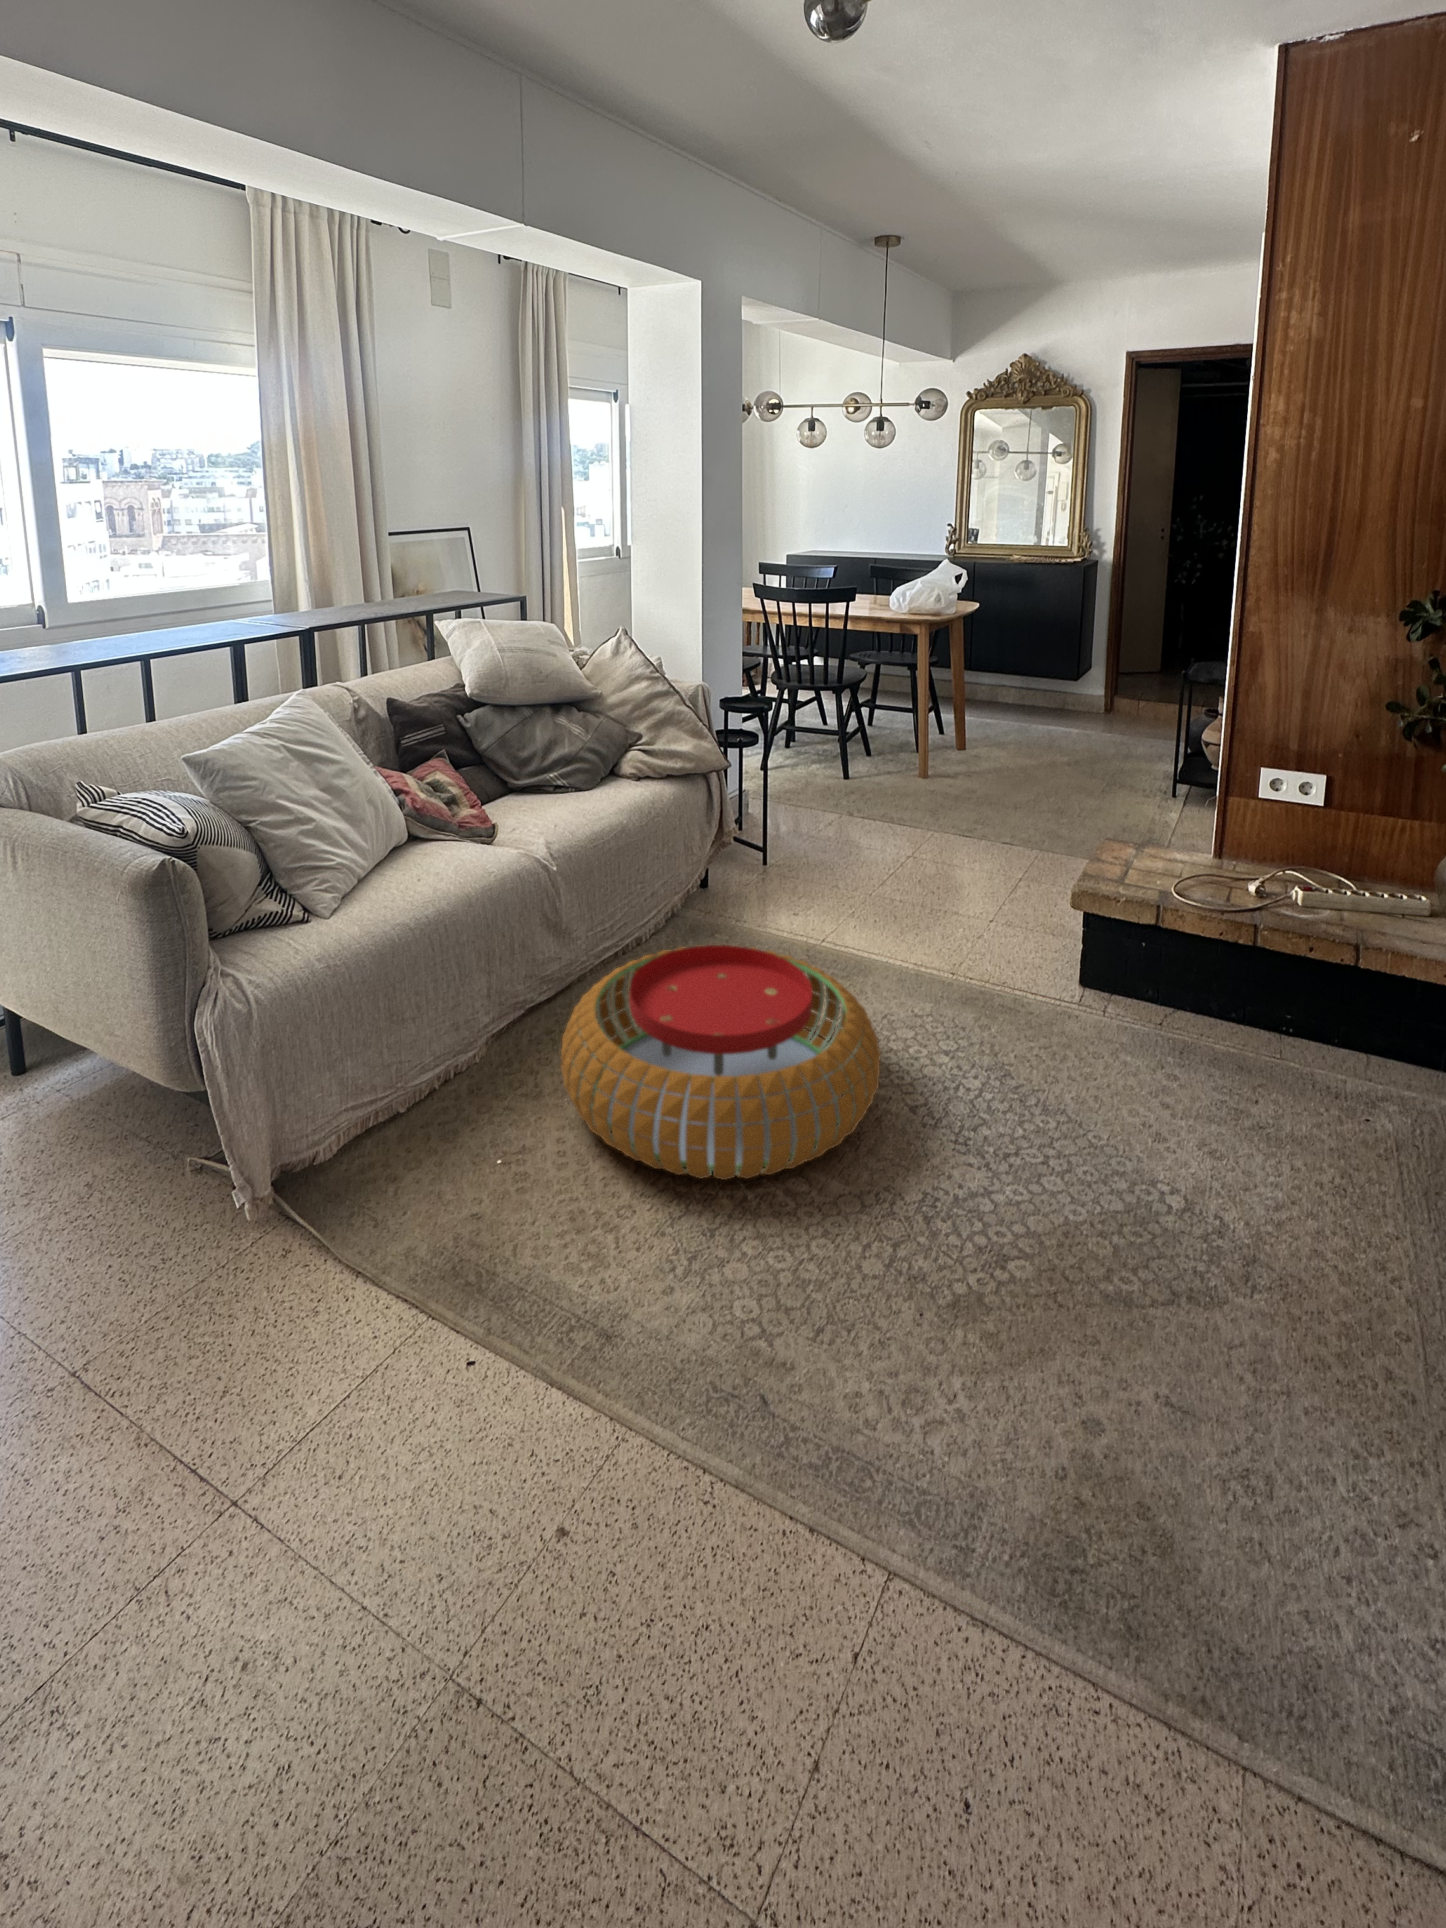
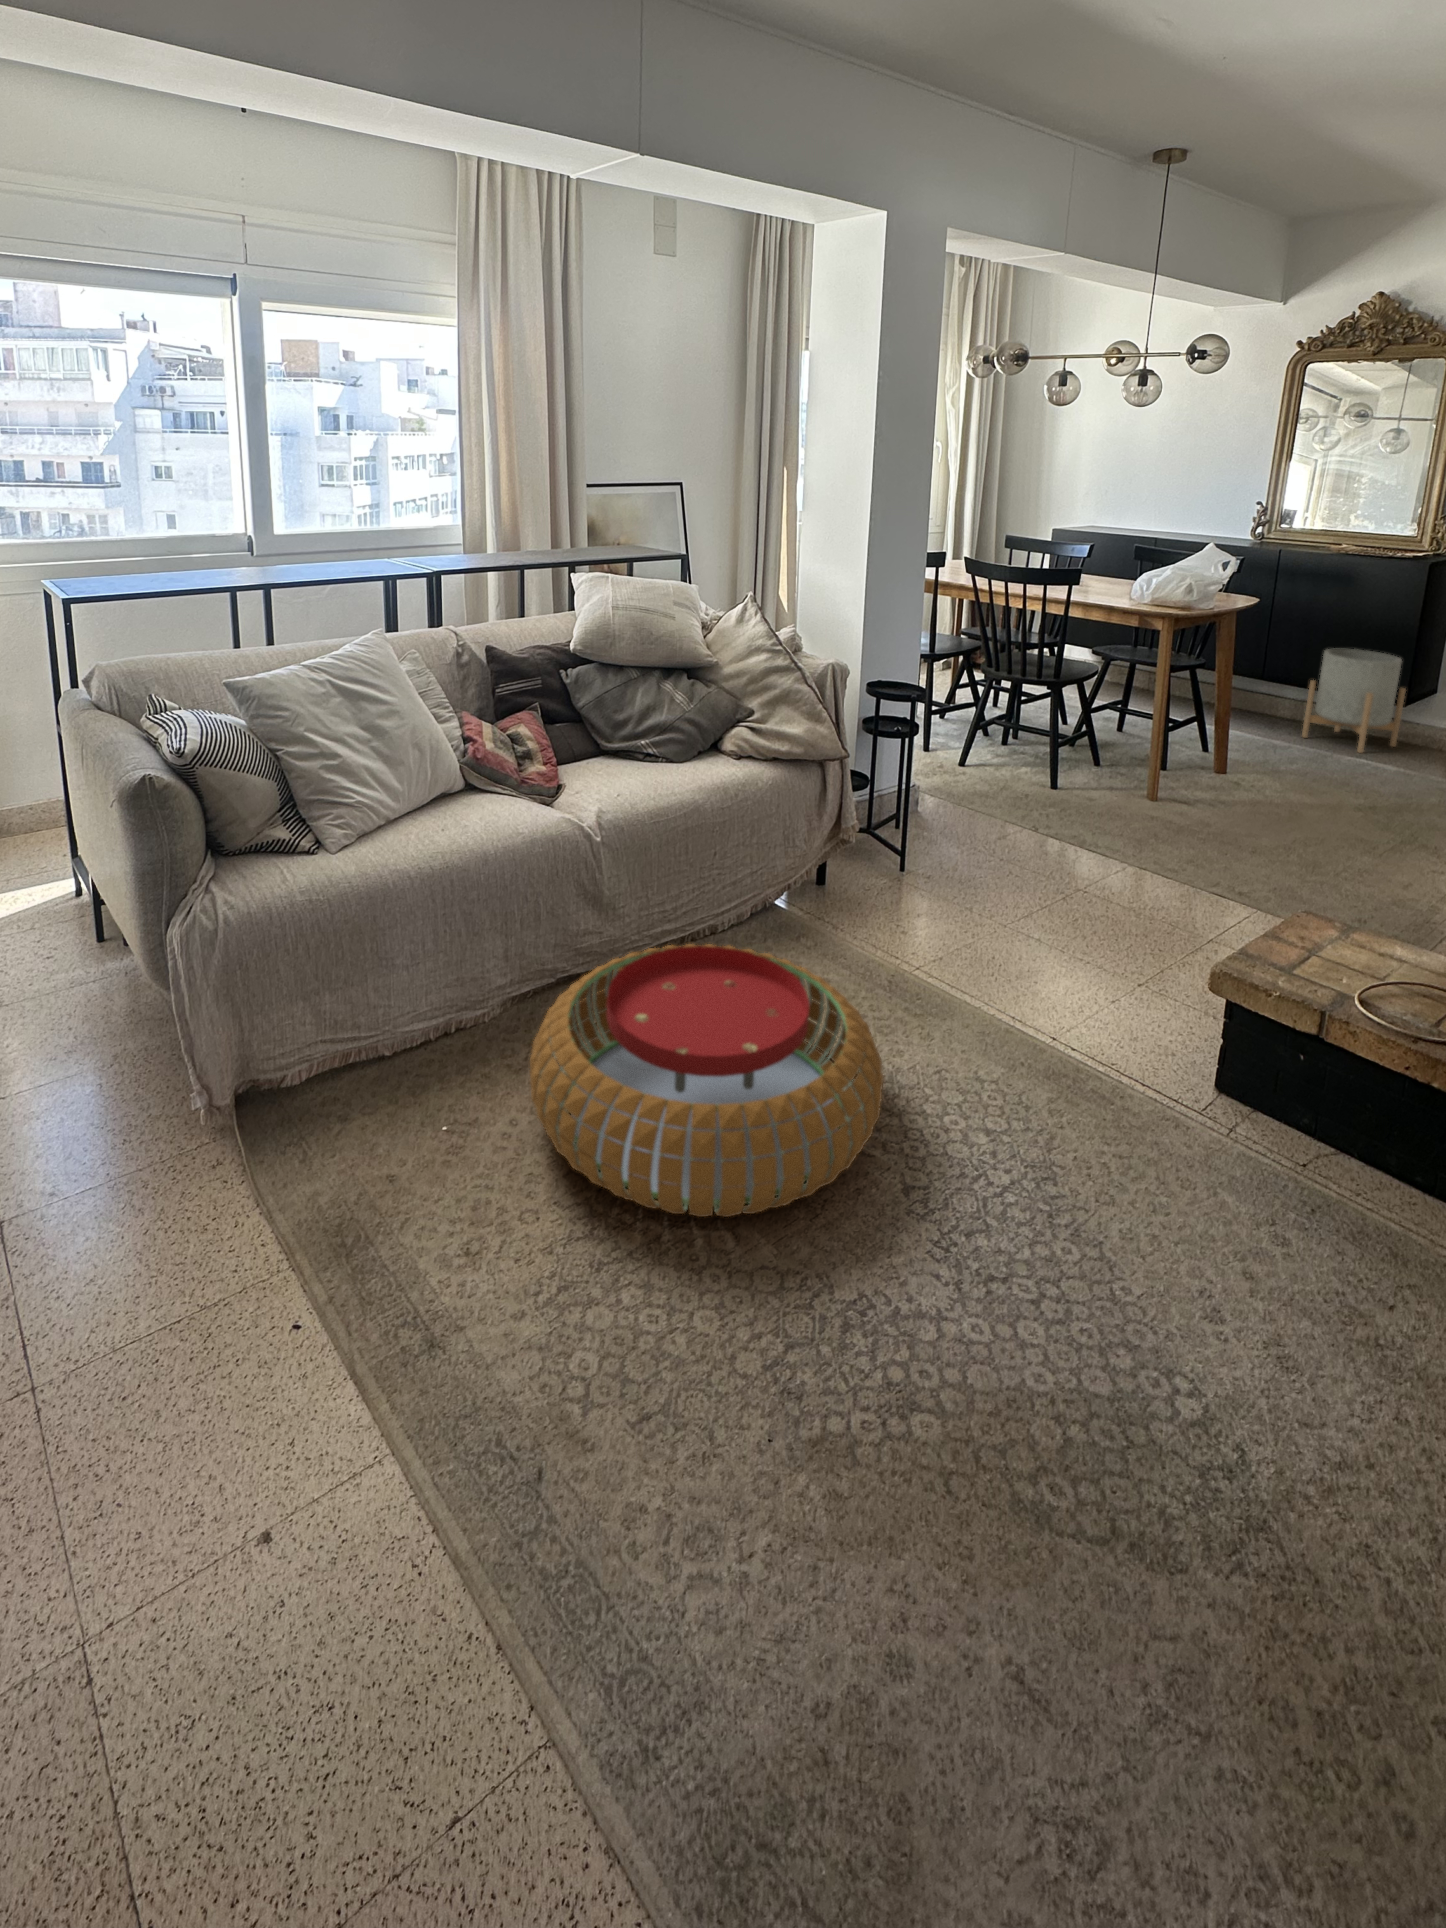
planter: none [1005,637,1075,721] -> present [1302,649,1406,753]

